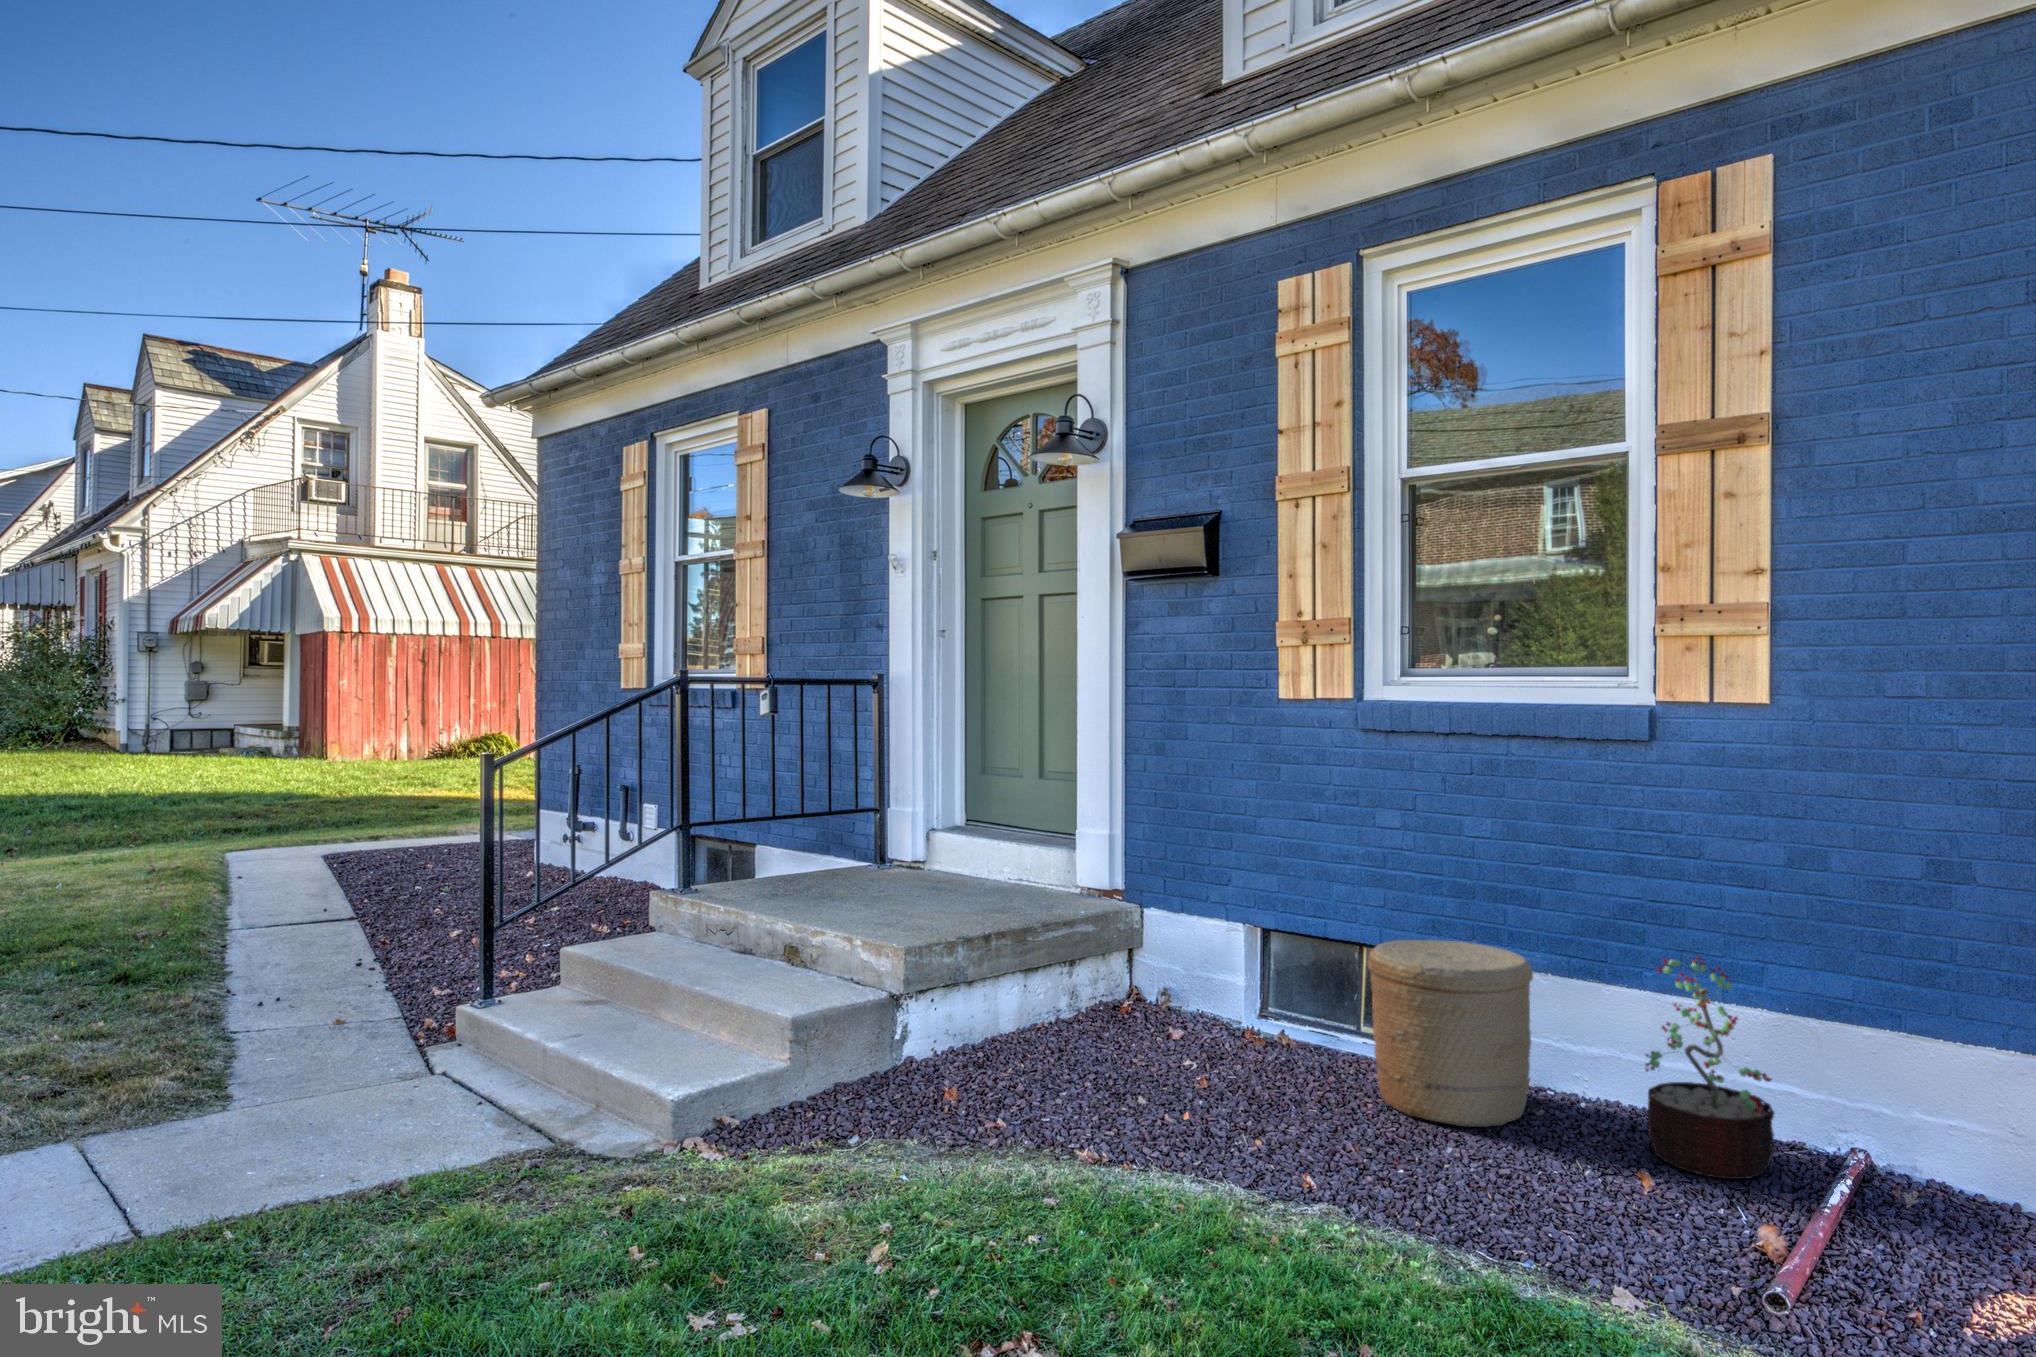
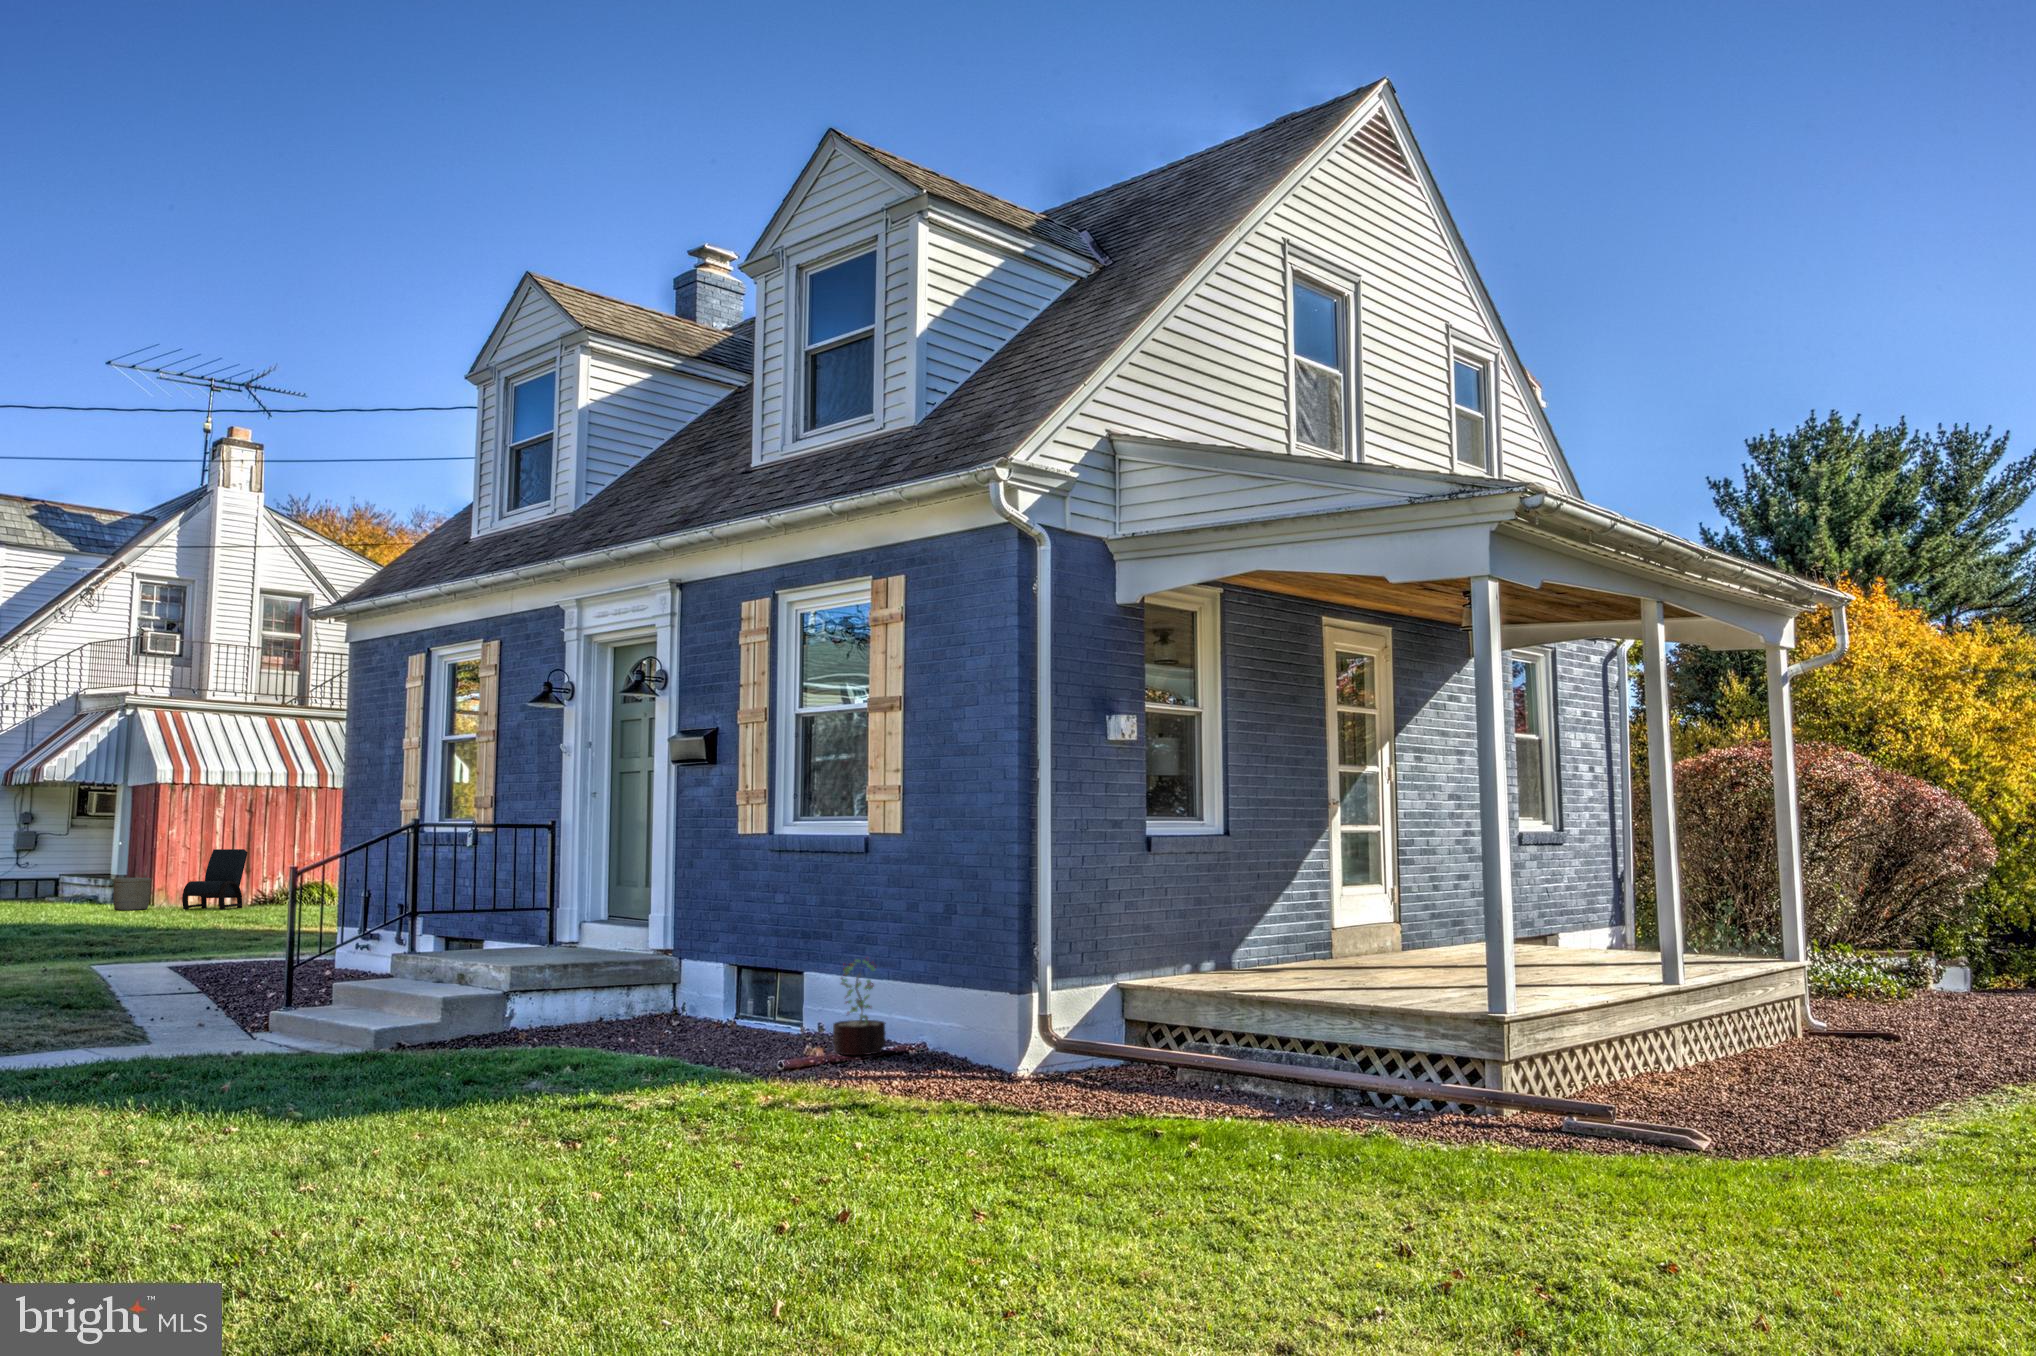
lounge chair: none [355,700,422,762] -> present [182,849,248,910]
woven basket: present [1368,940,1533,1127] -> present [113,878,151,910]

